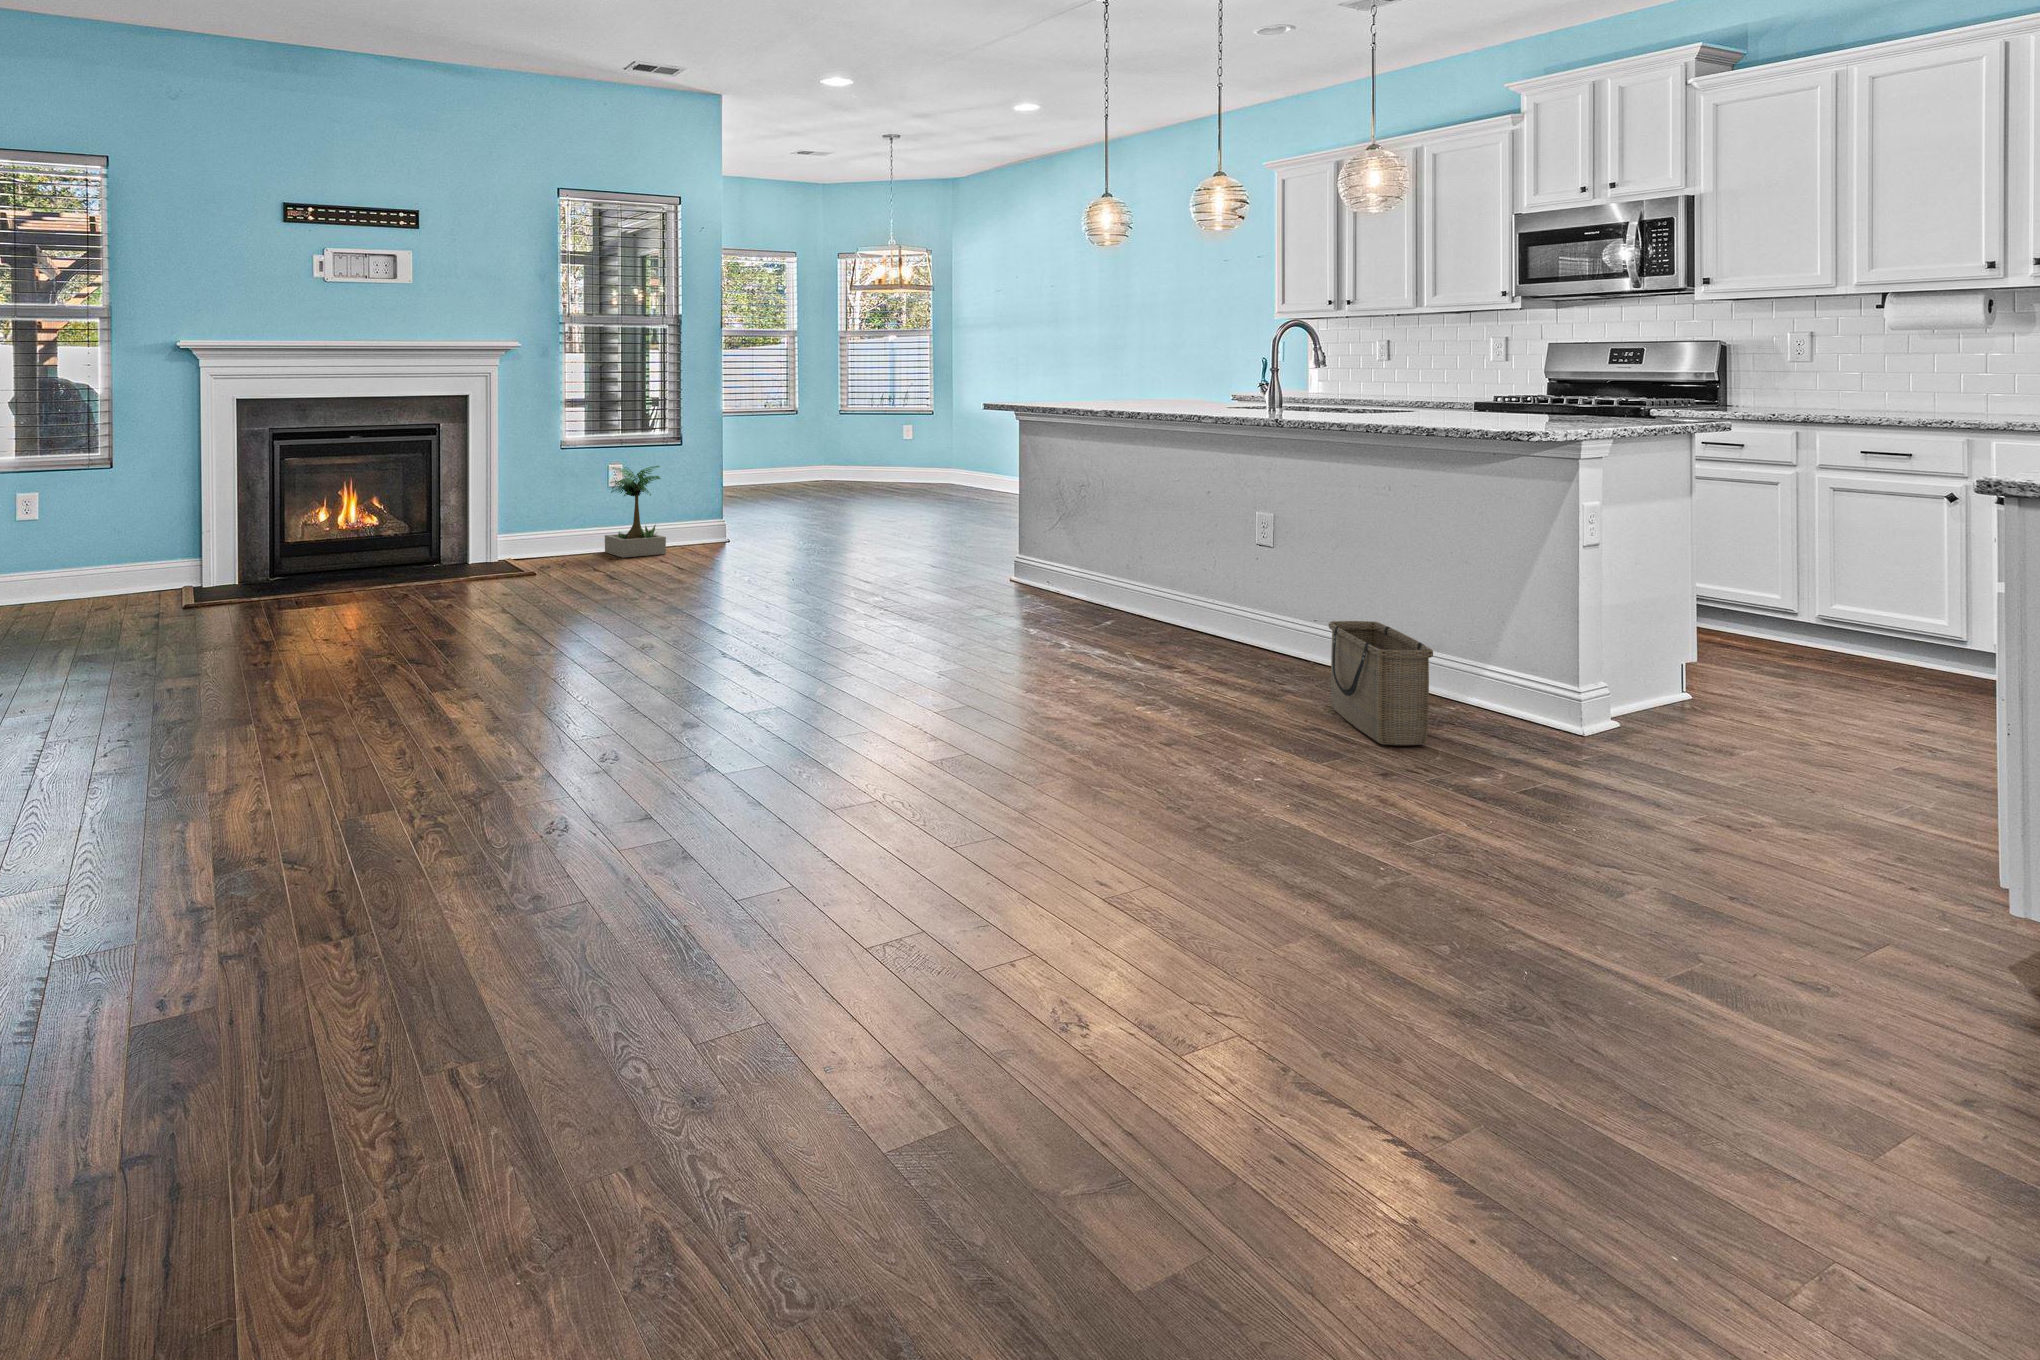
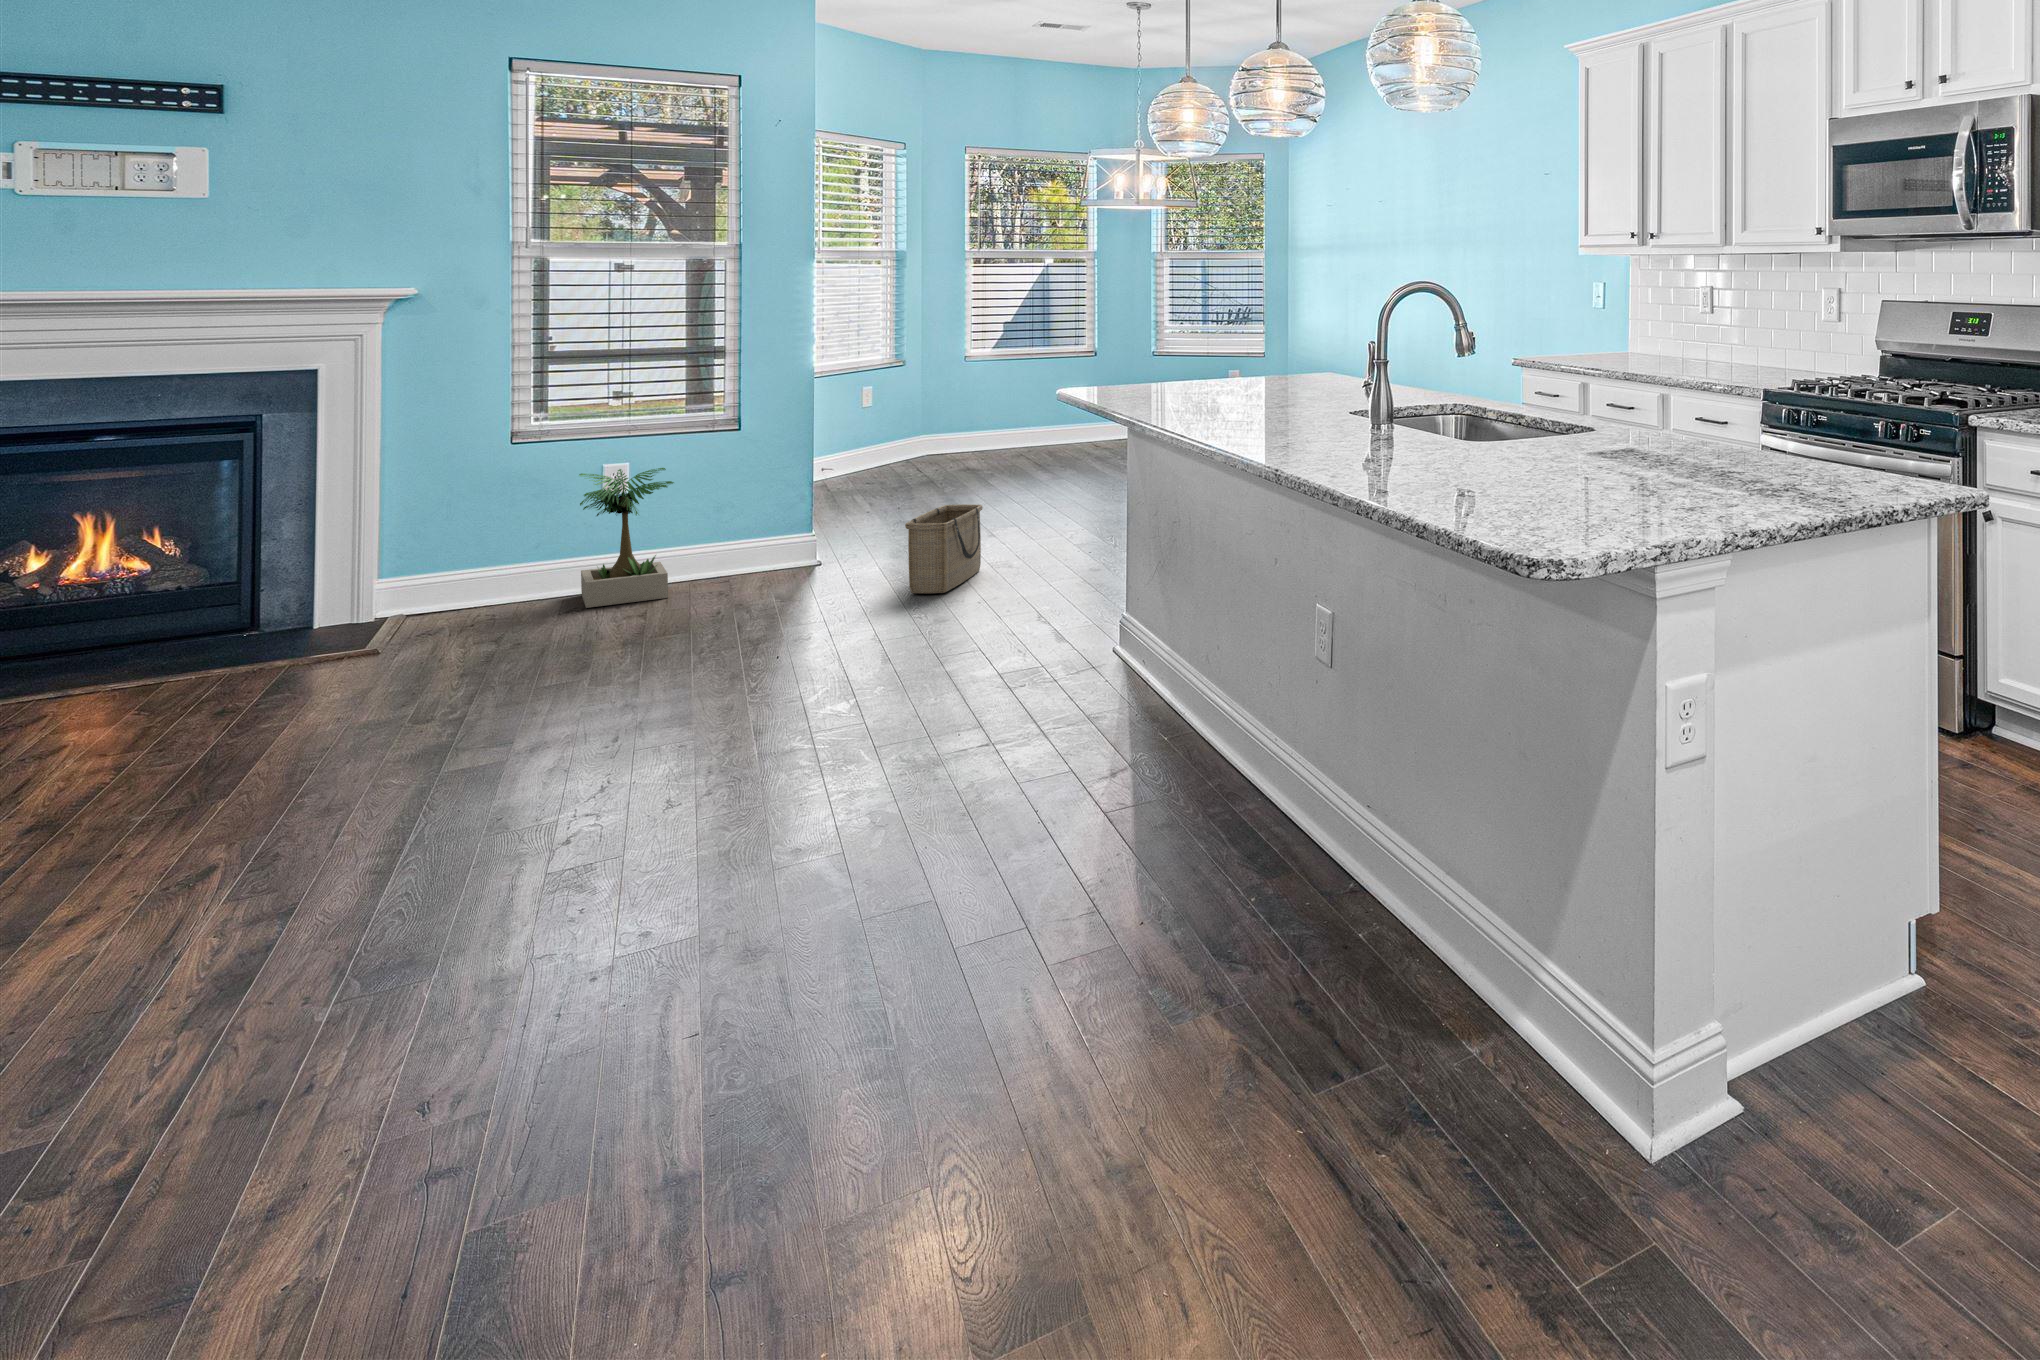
basket: present [1329,621,1433,745] -> present [905,504,983,594]

